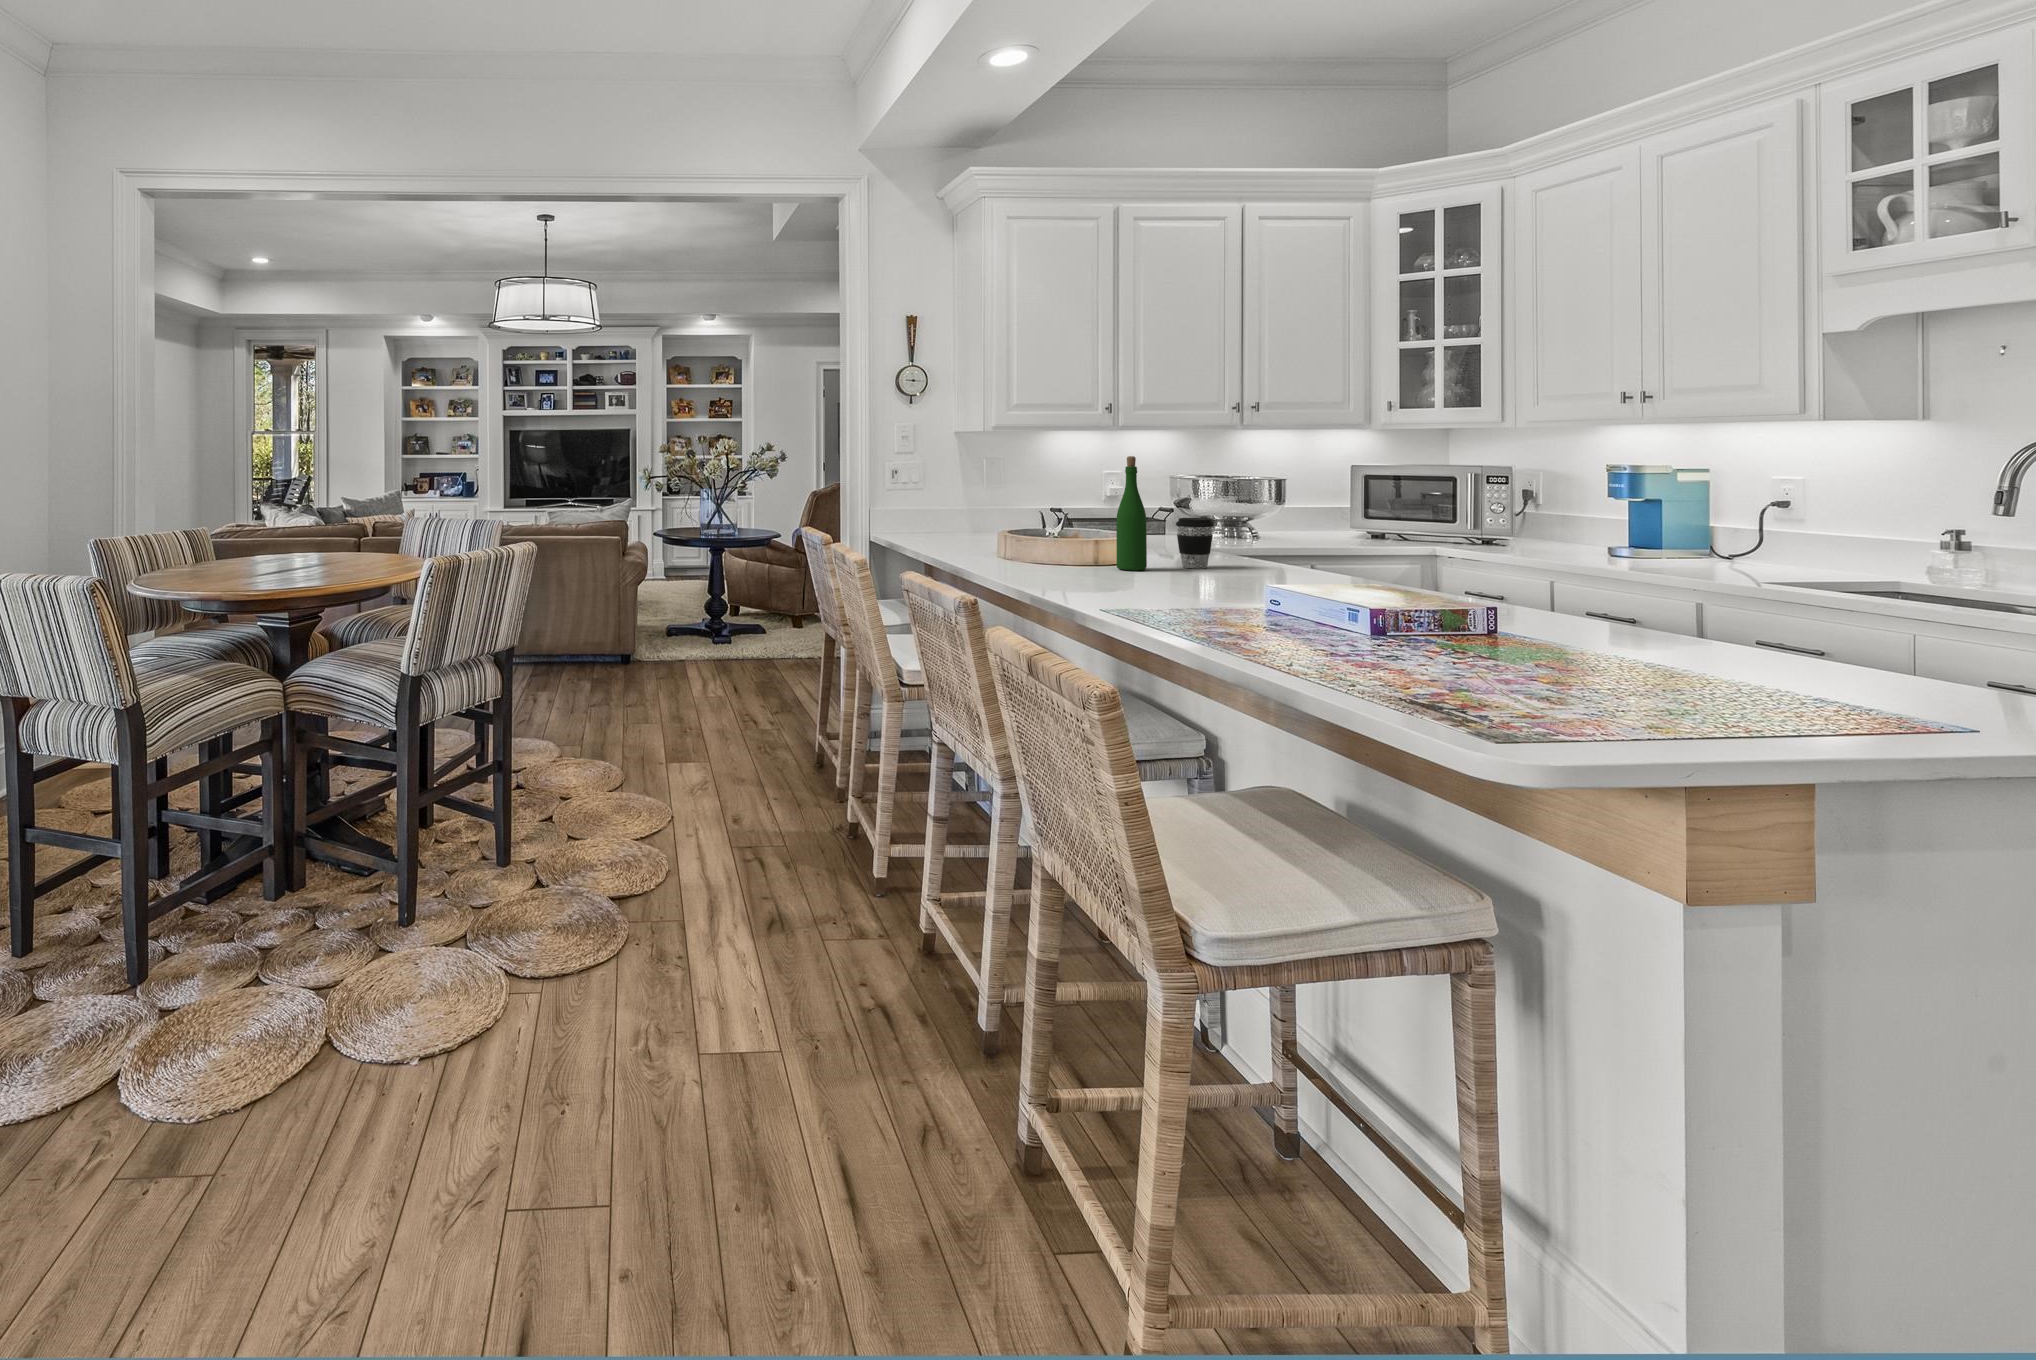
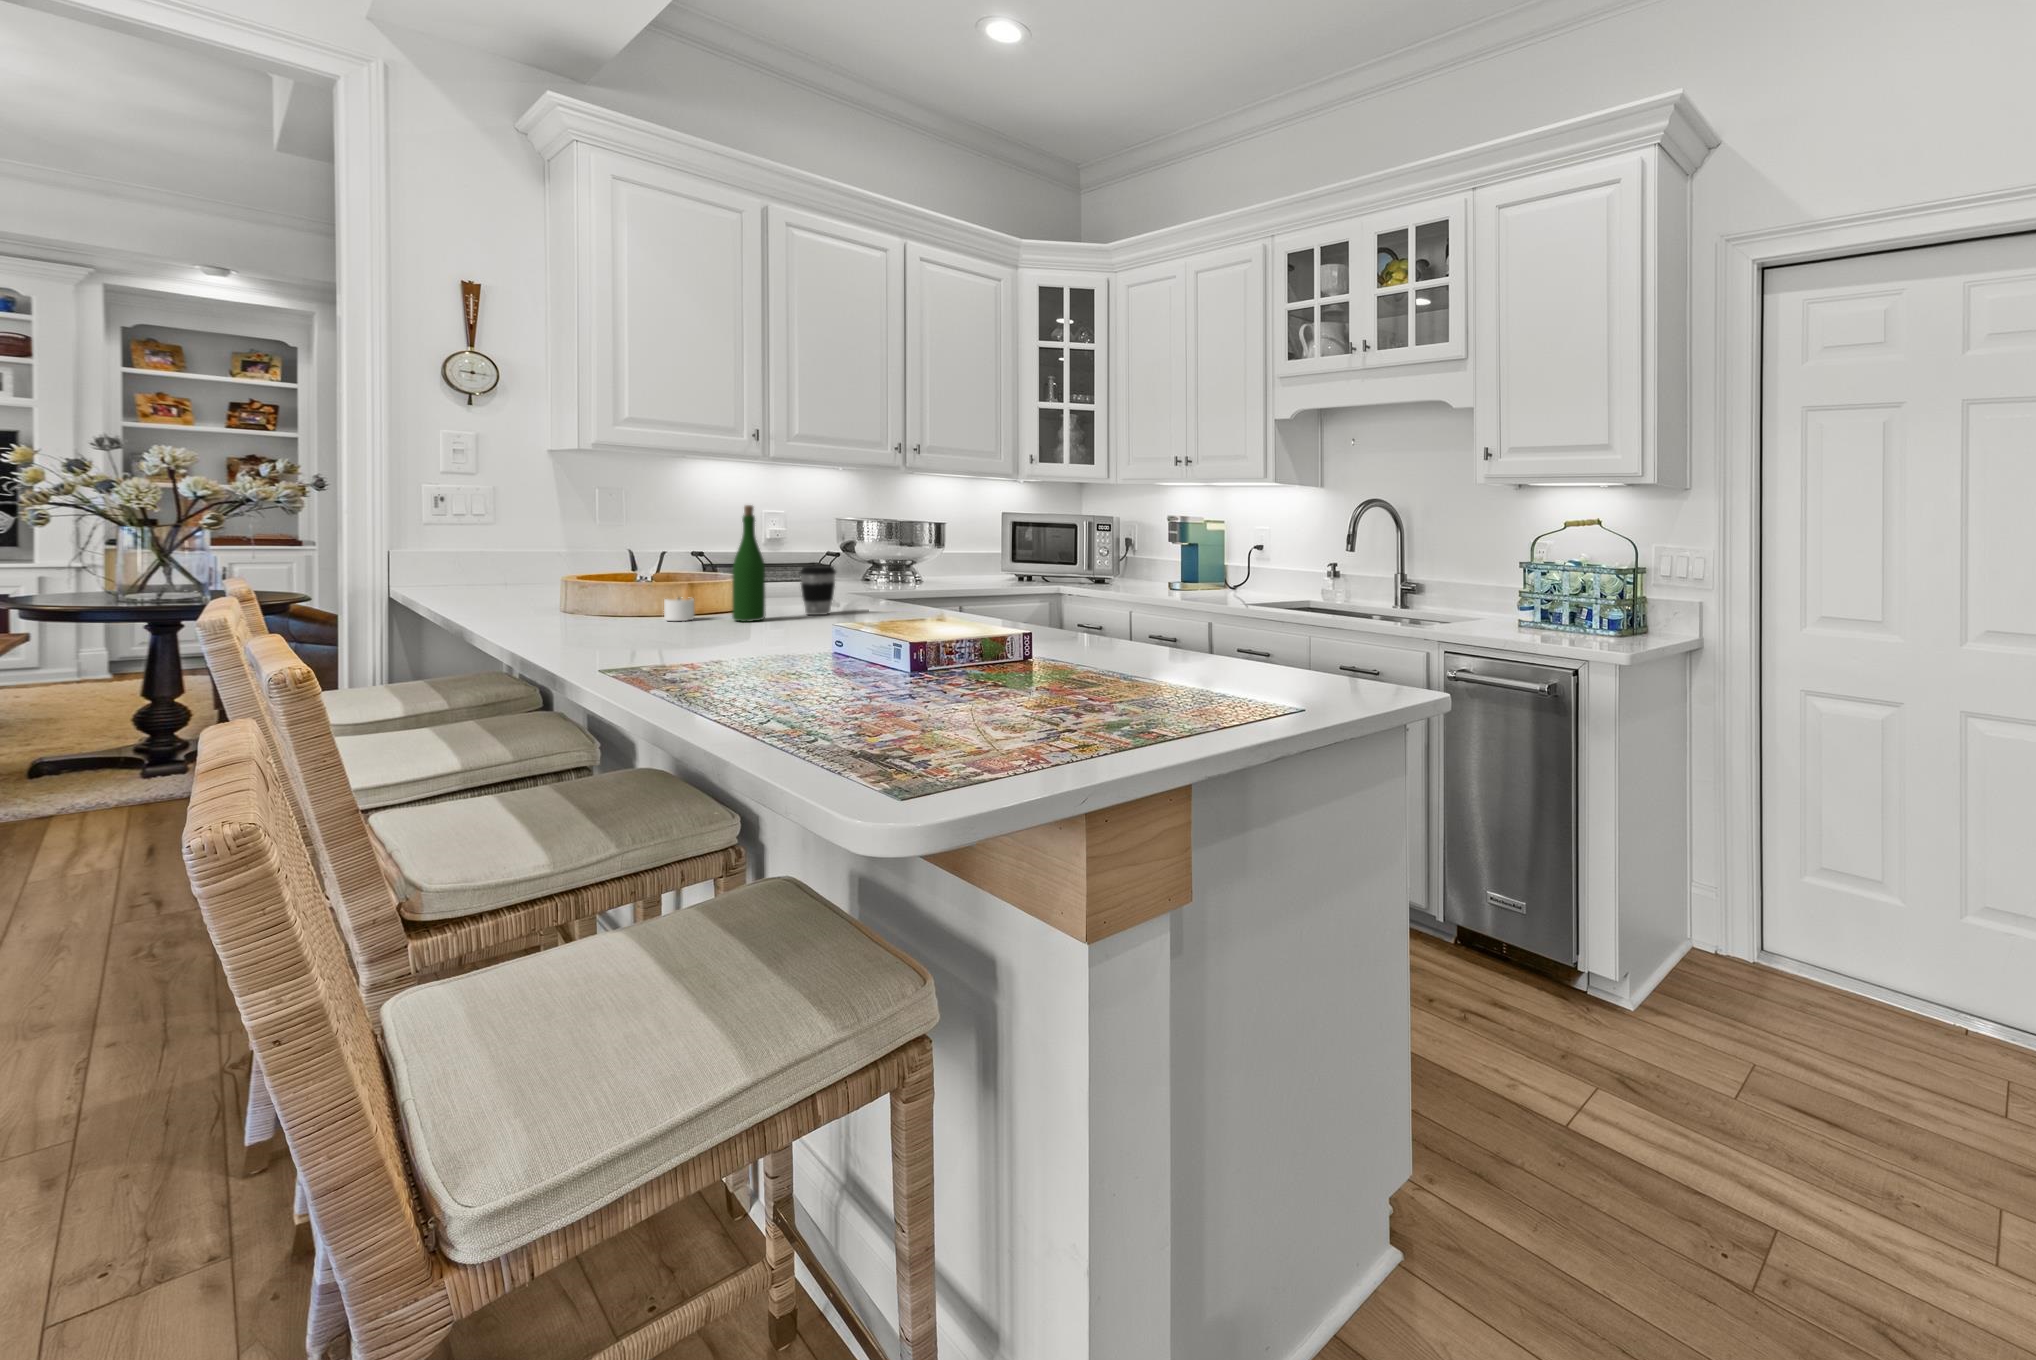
candle: none [1054,543,1093,566] -> present [664,597,694,621]

